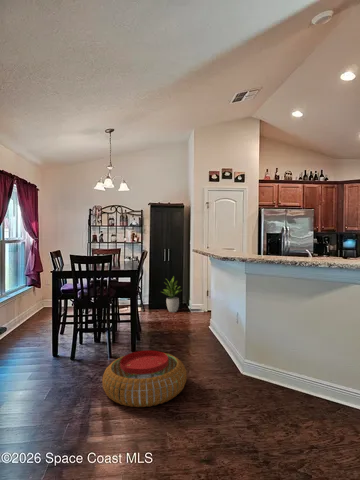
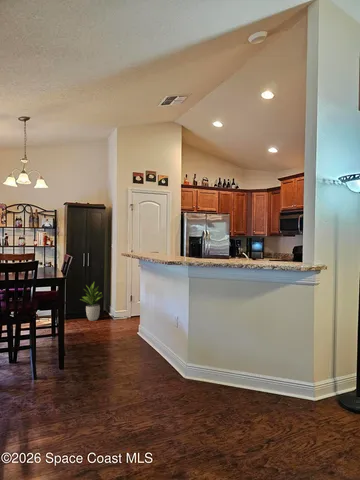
pouf: present [102,350,187,407] -> none [37,366,134,434]

